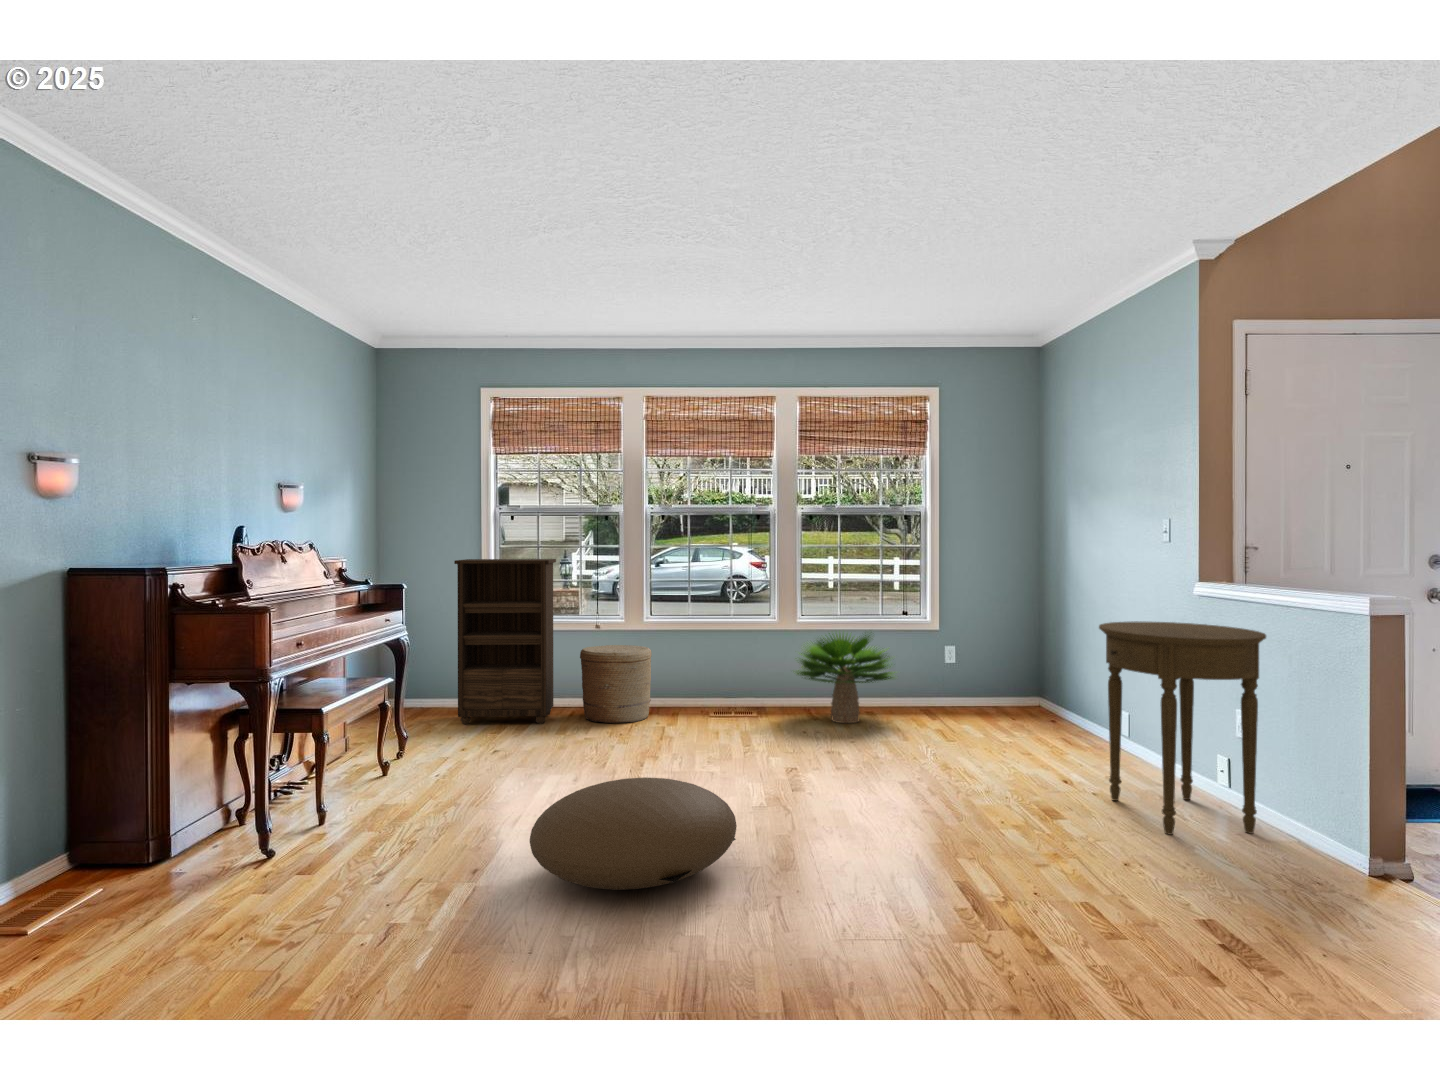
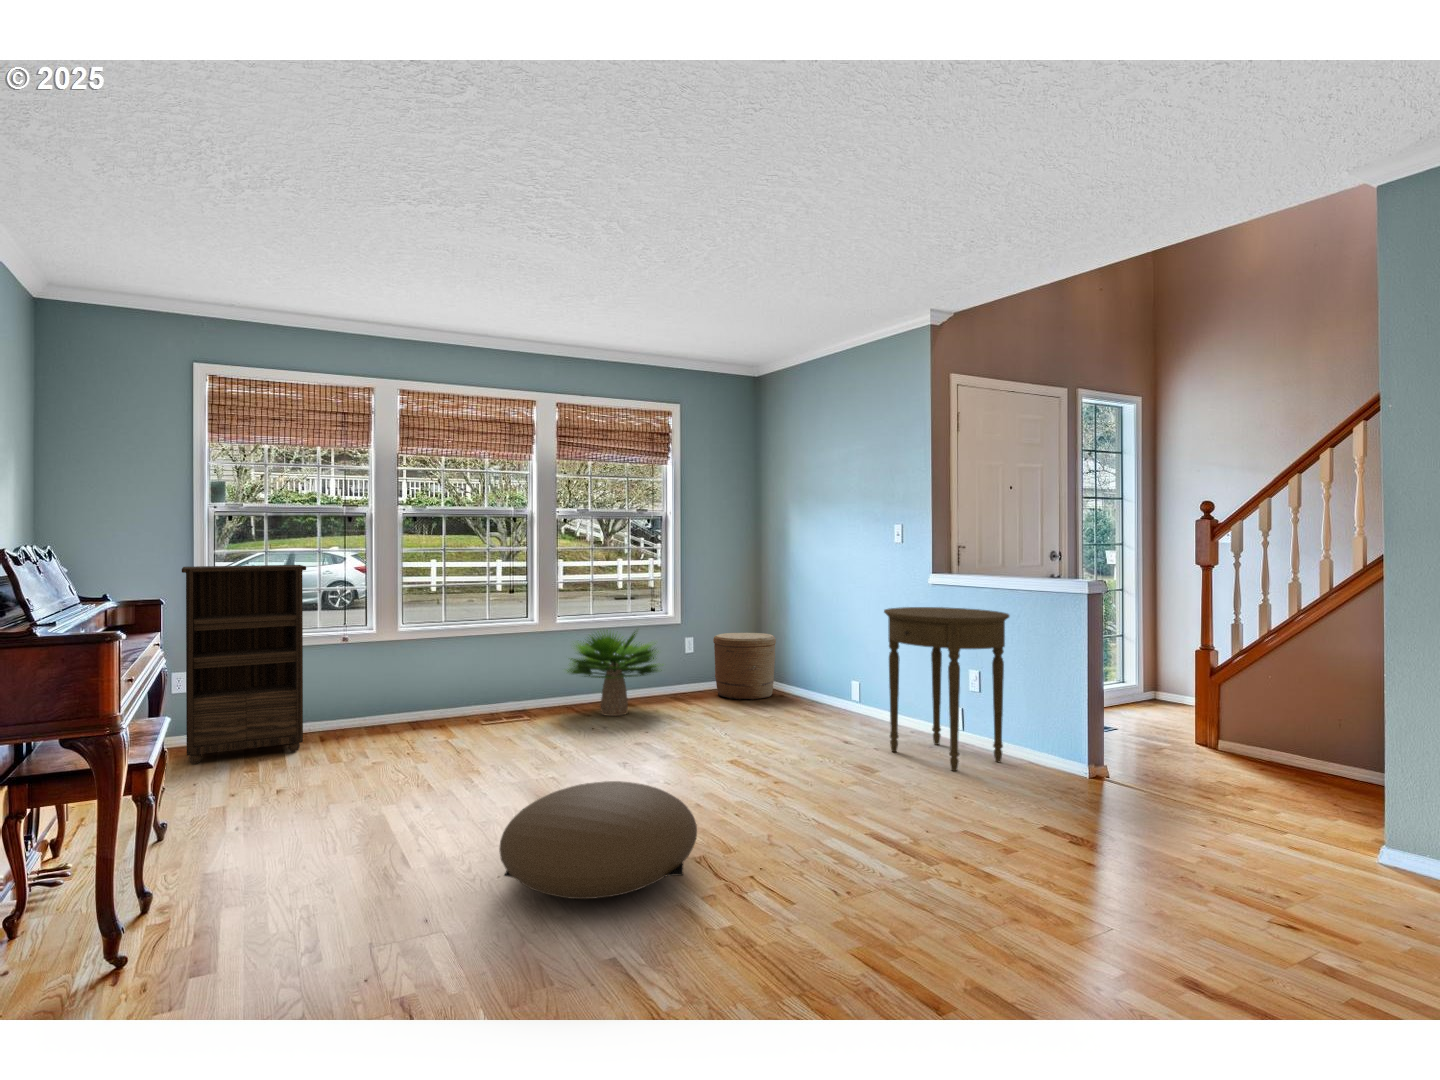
woven basket: present [580,645,652,723] -> present [713,633,776,700]

